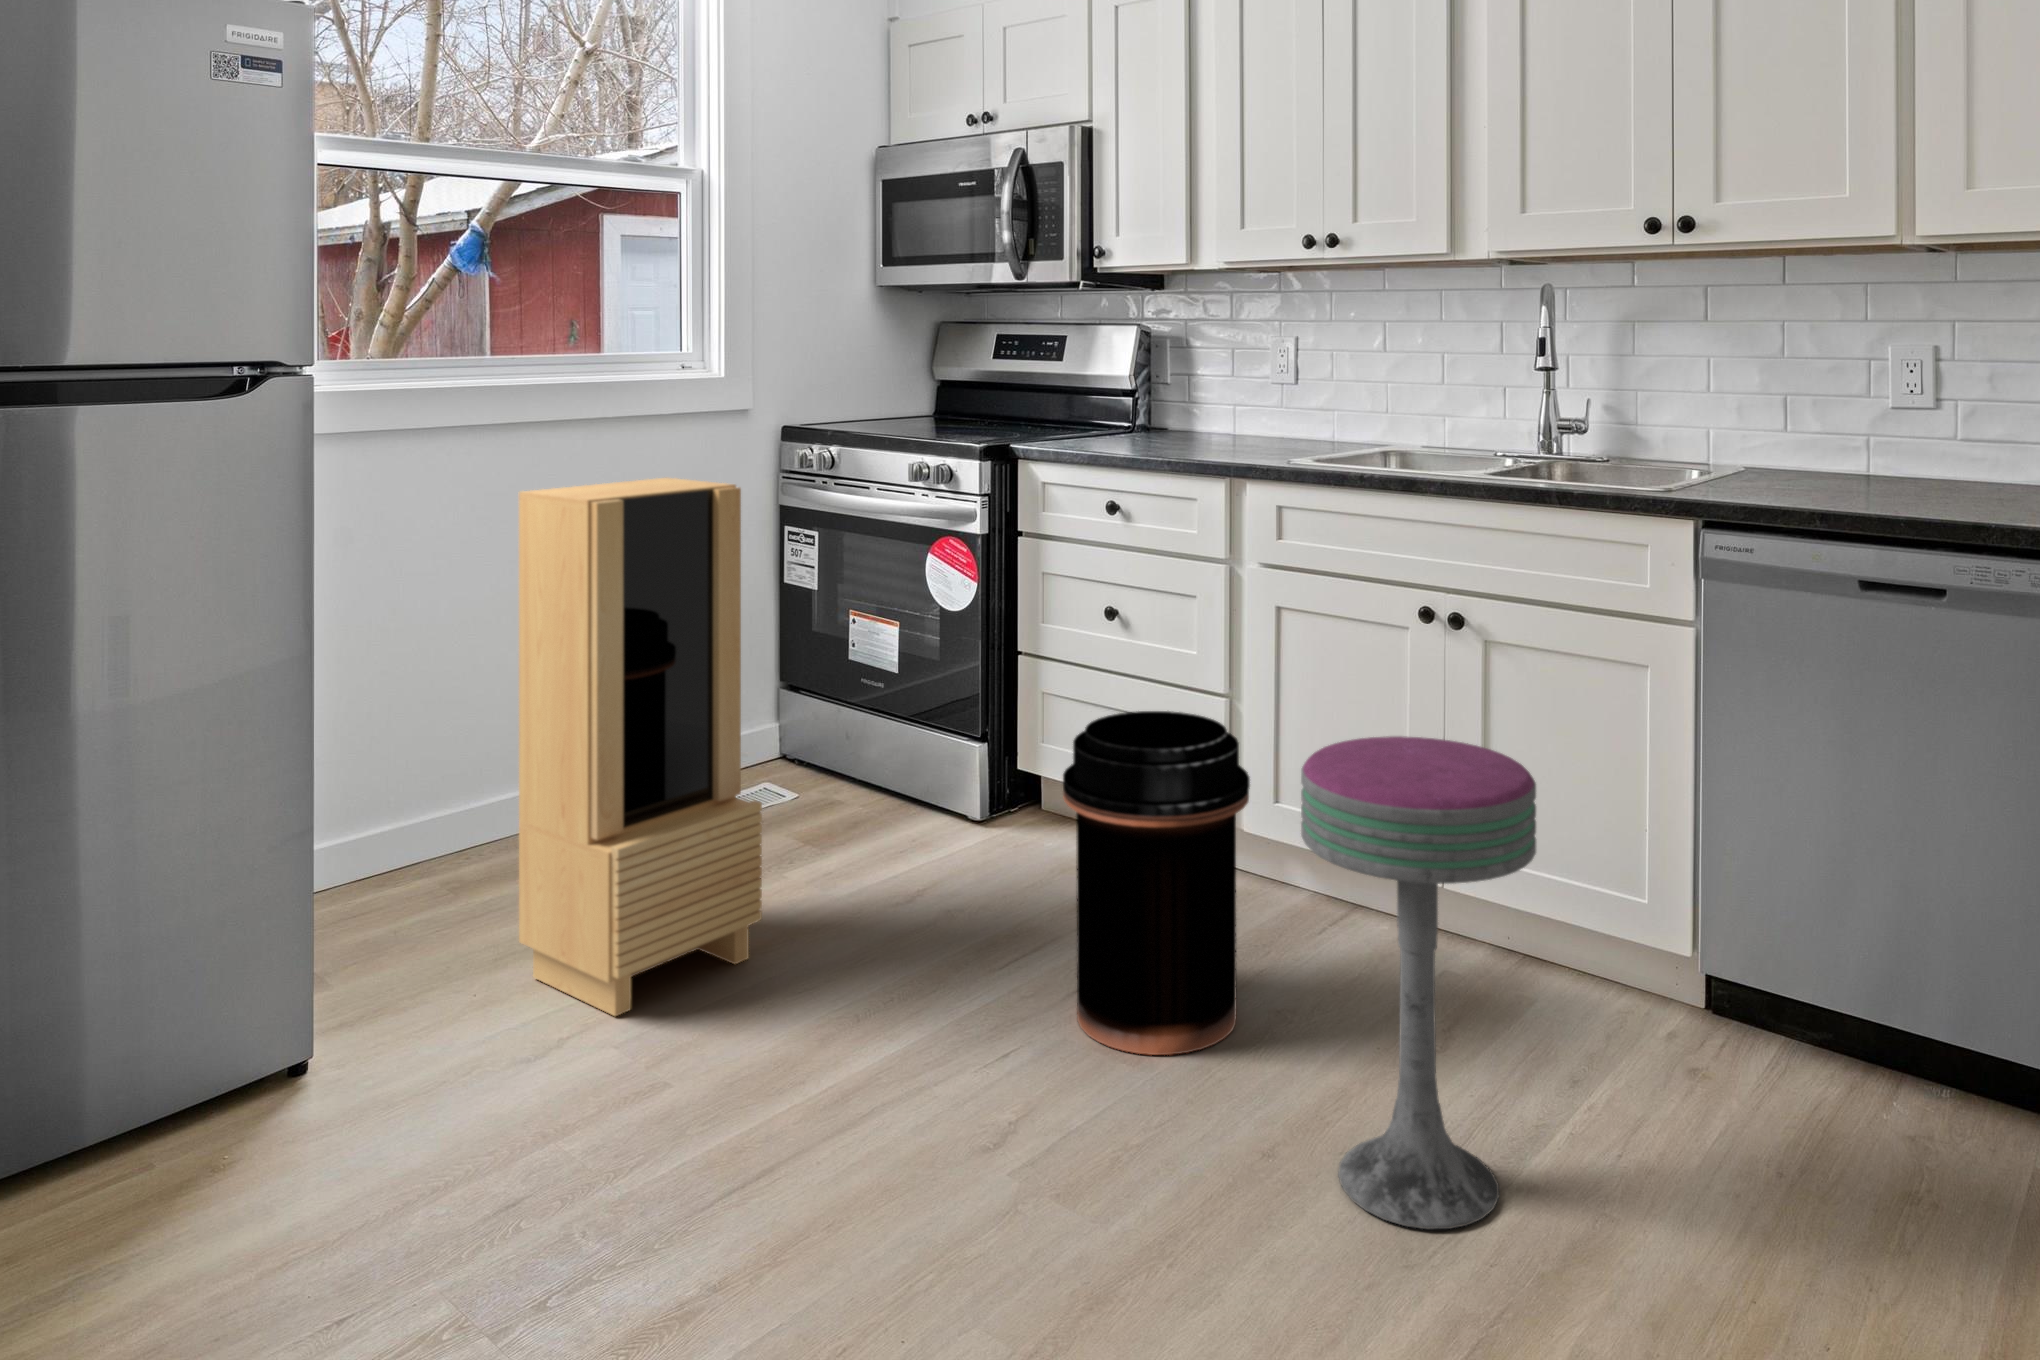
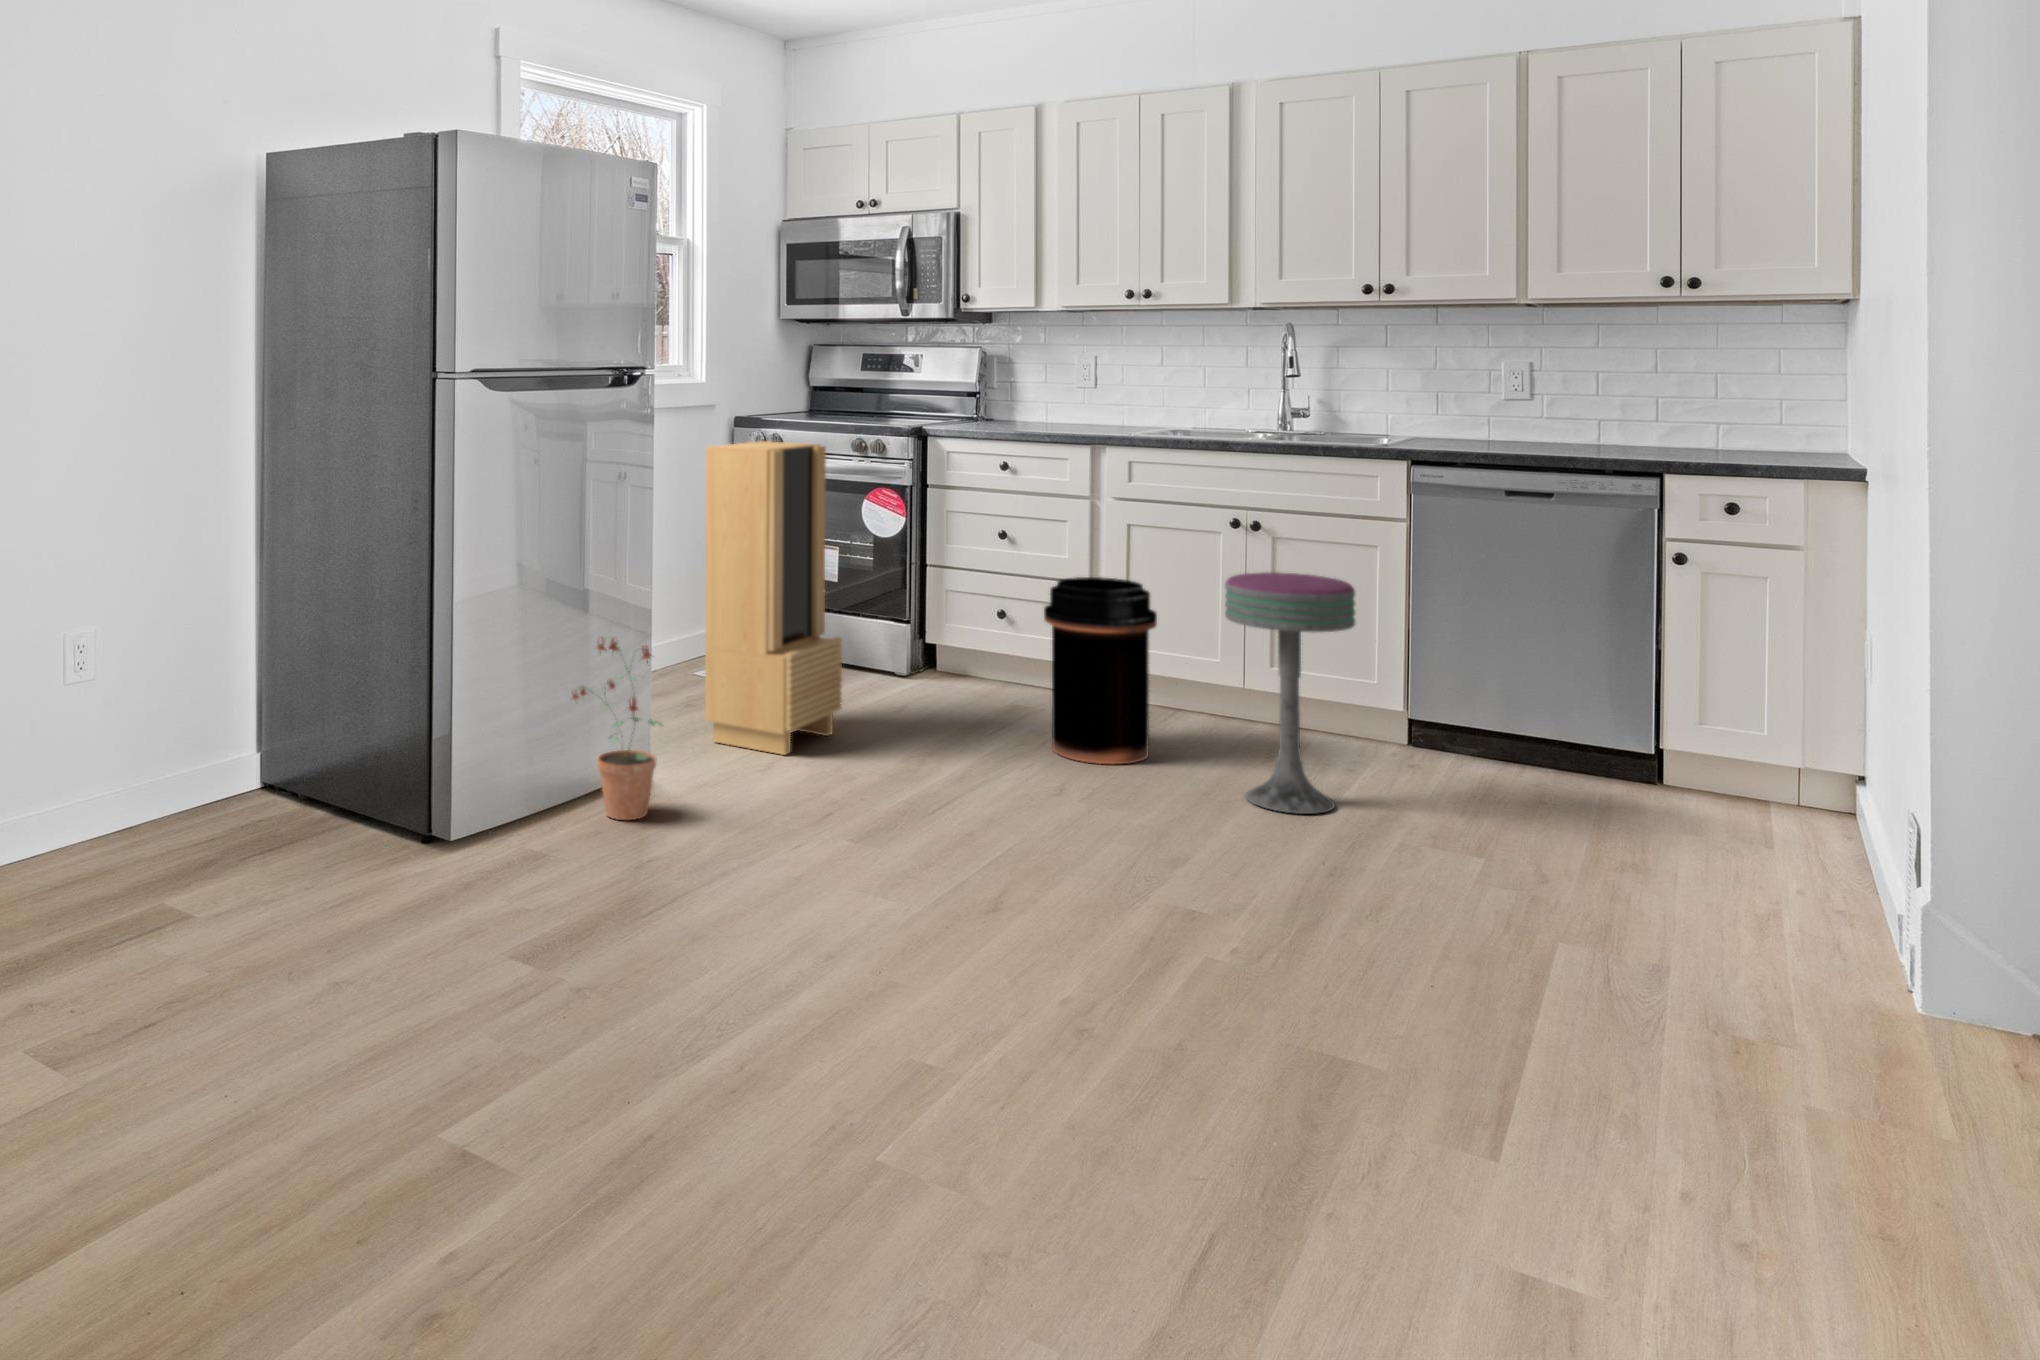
potted plant: none [42,856,225,1215] -> present [571,637,662,820]

